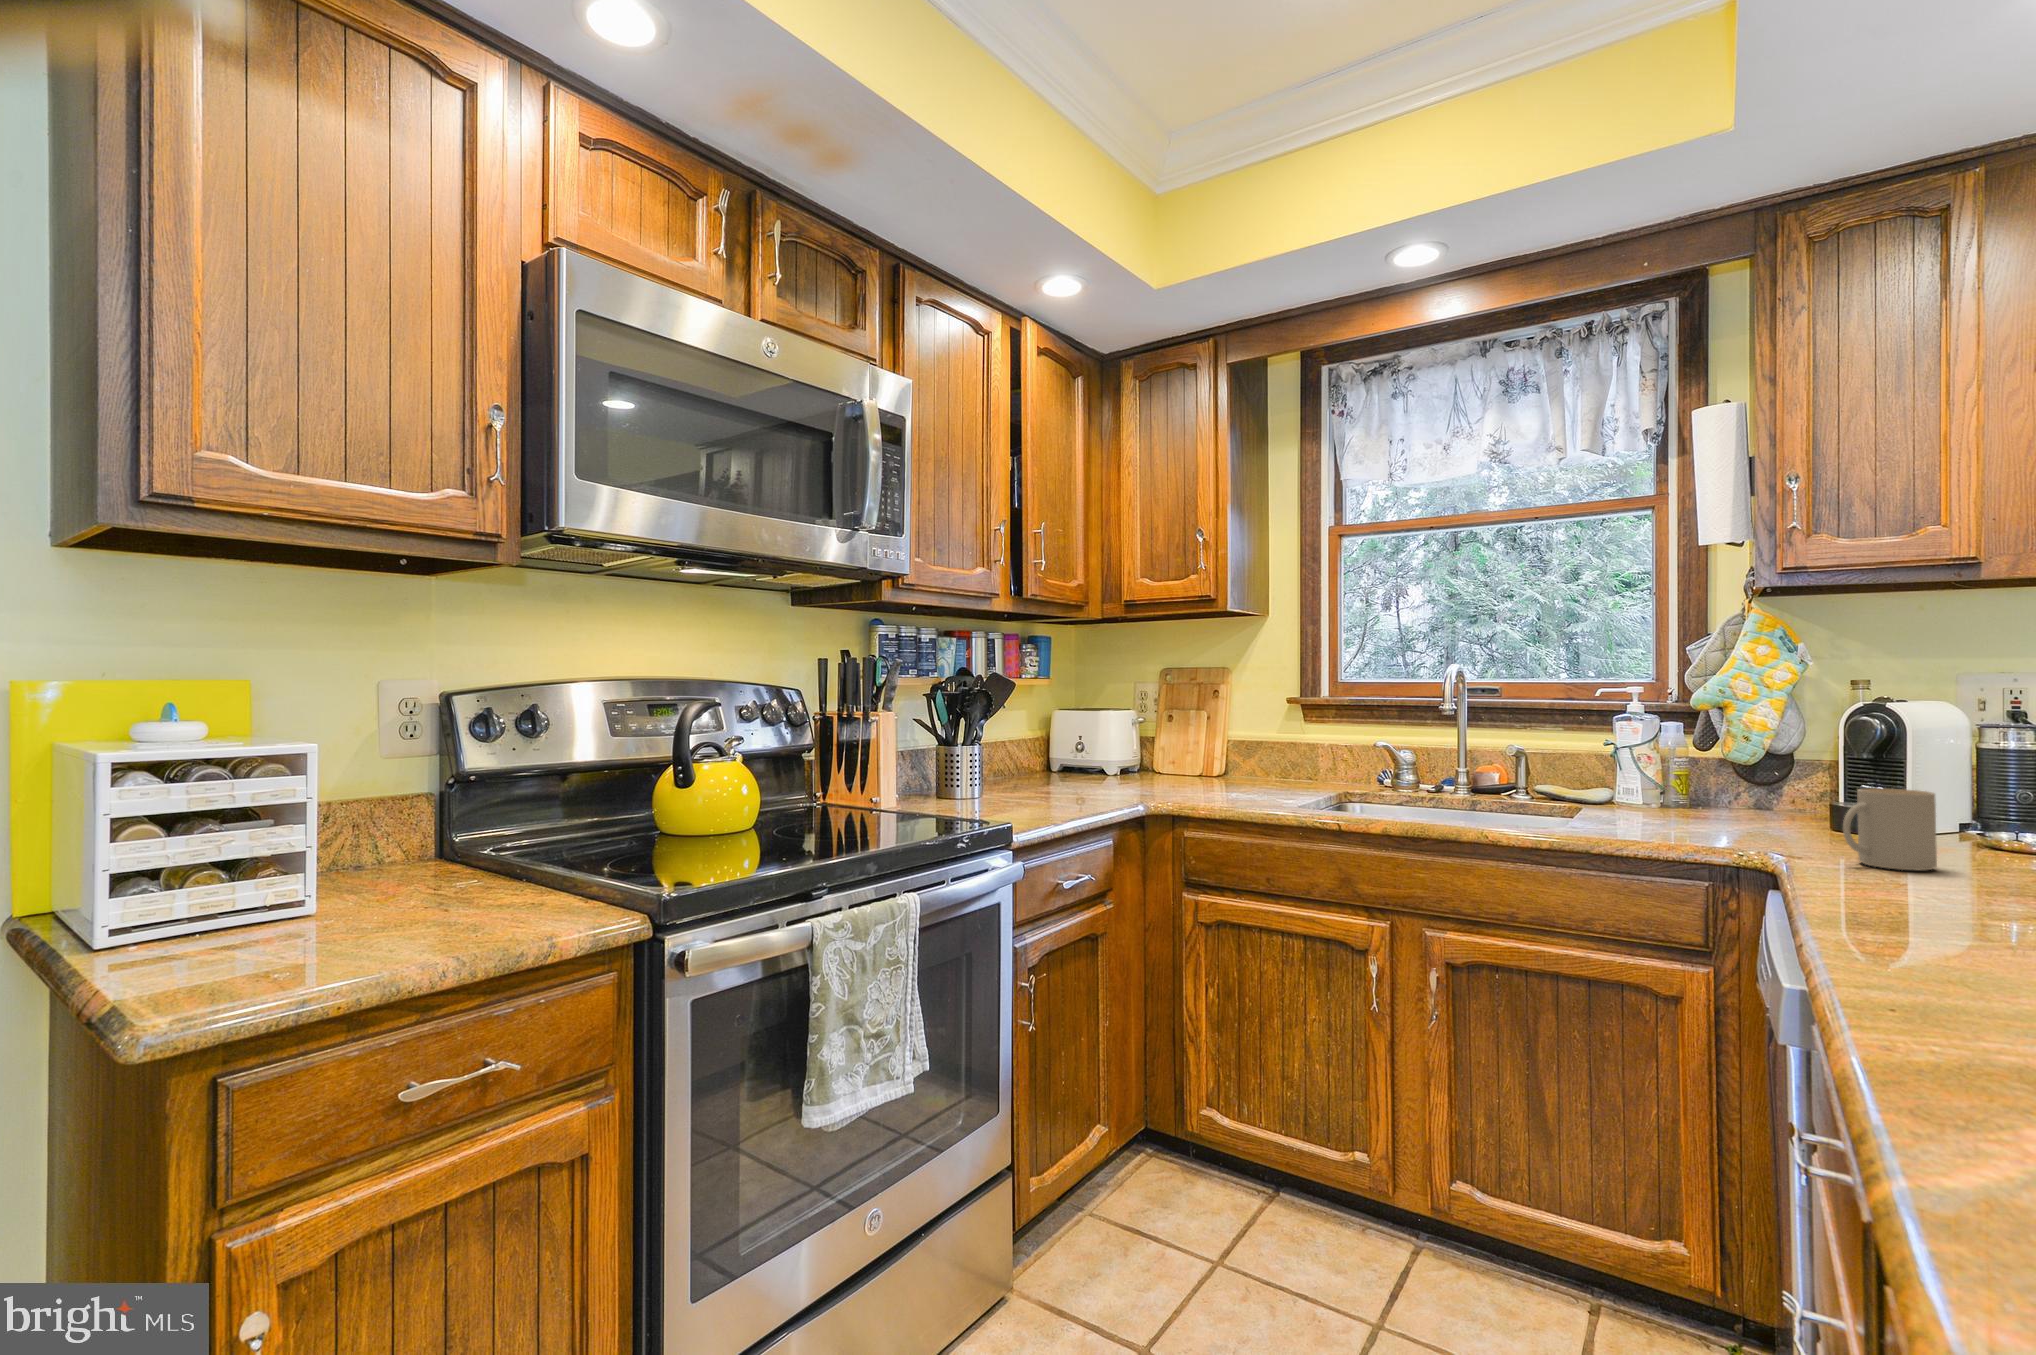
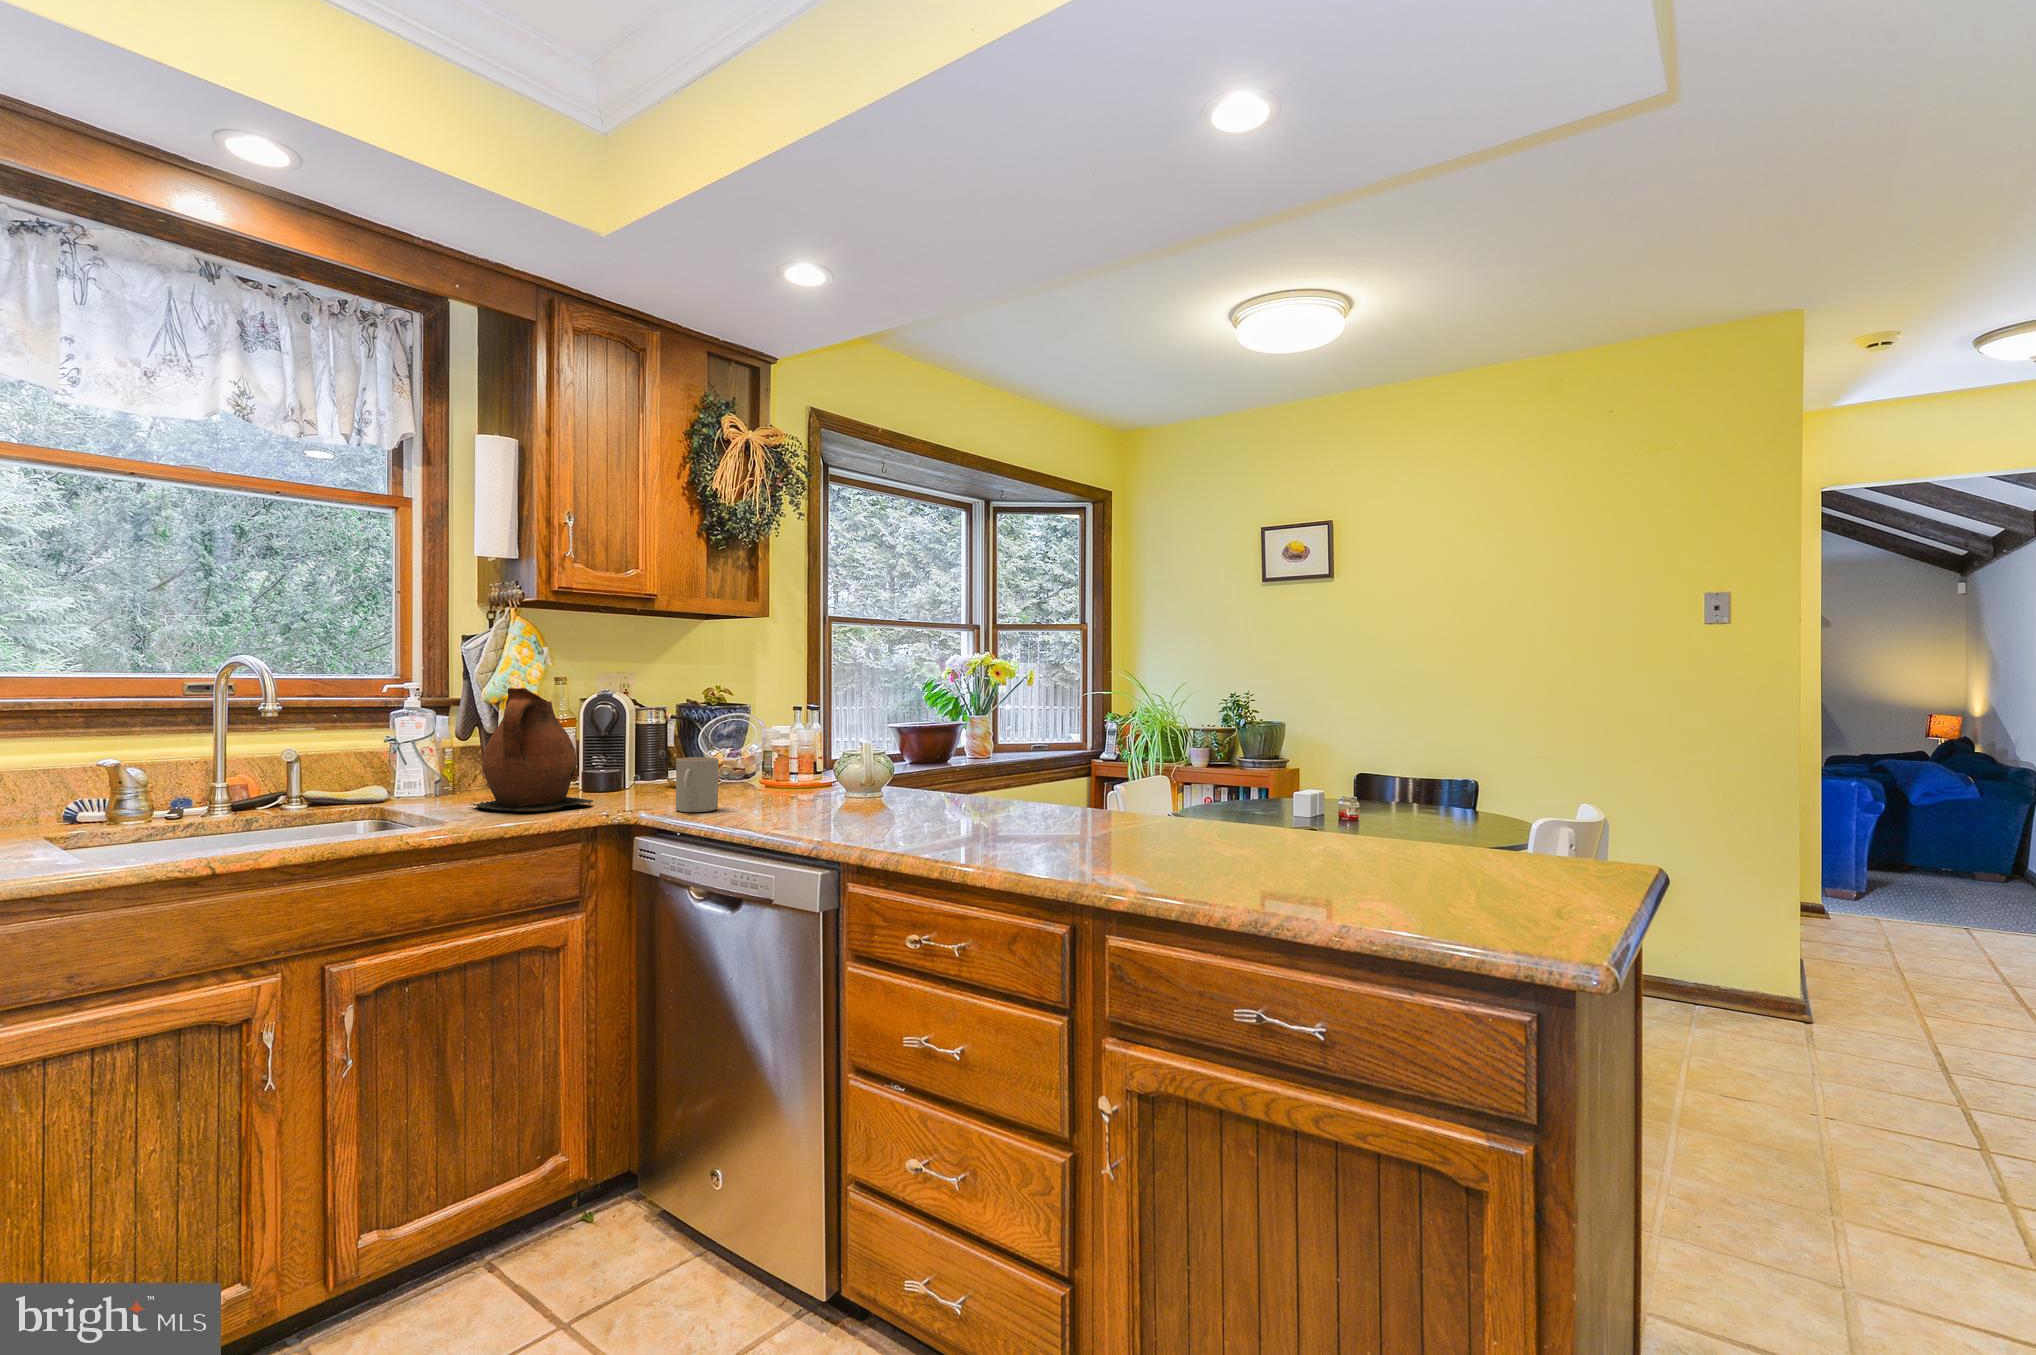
ceramic pitcher: none [1642,690,1788,838] -> present [472,688,593,811]

